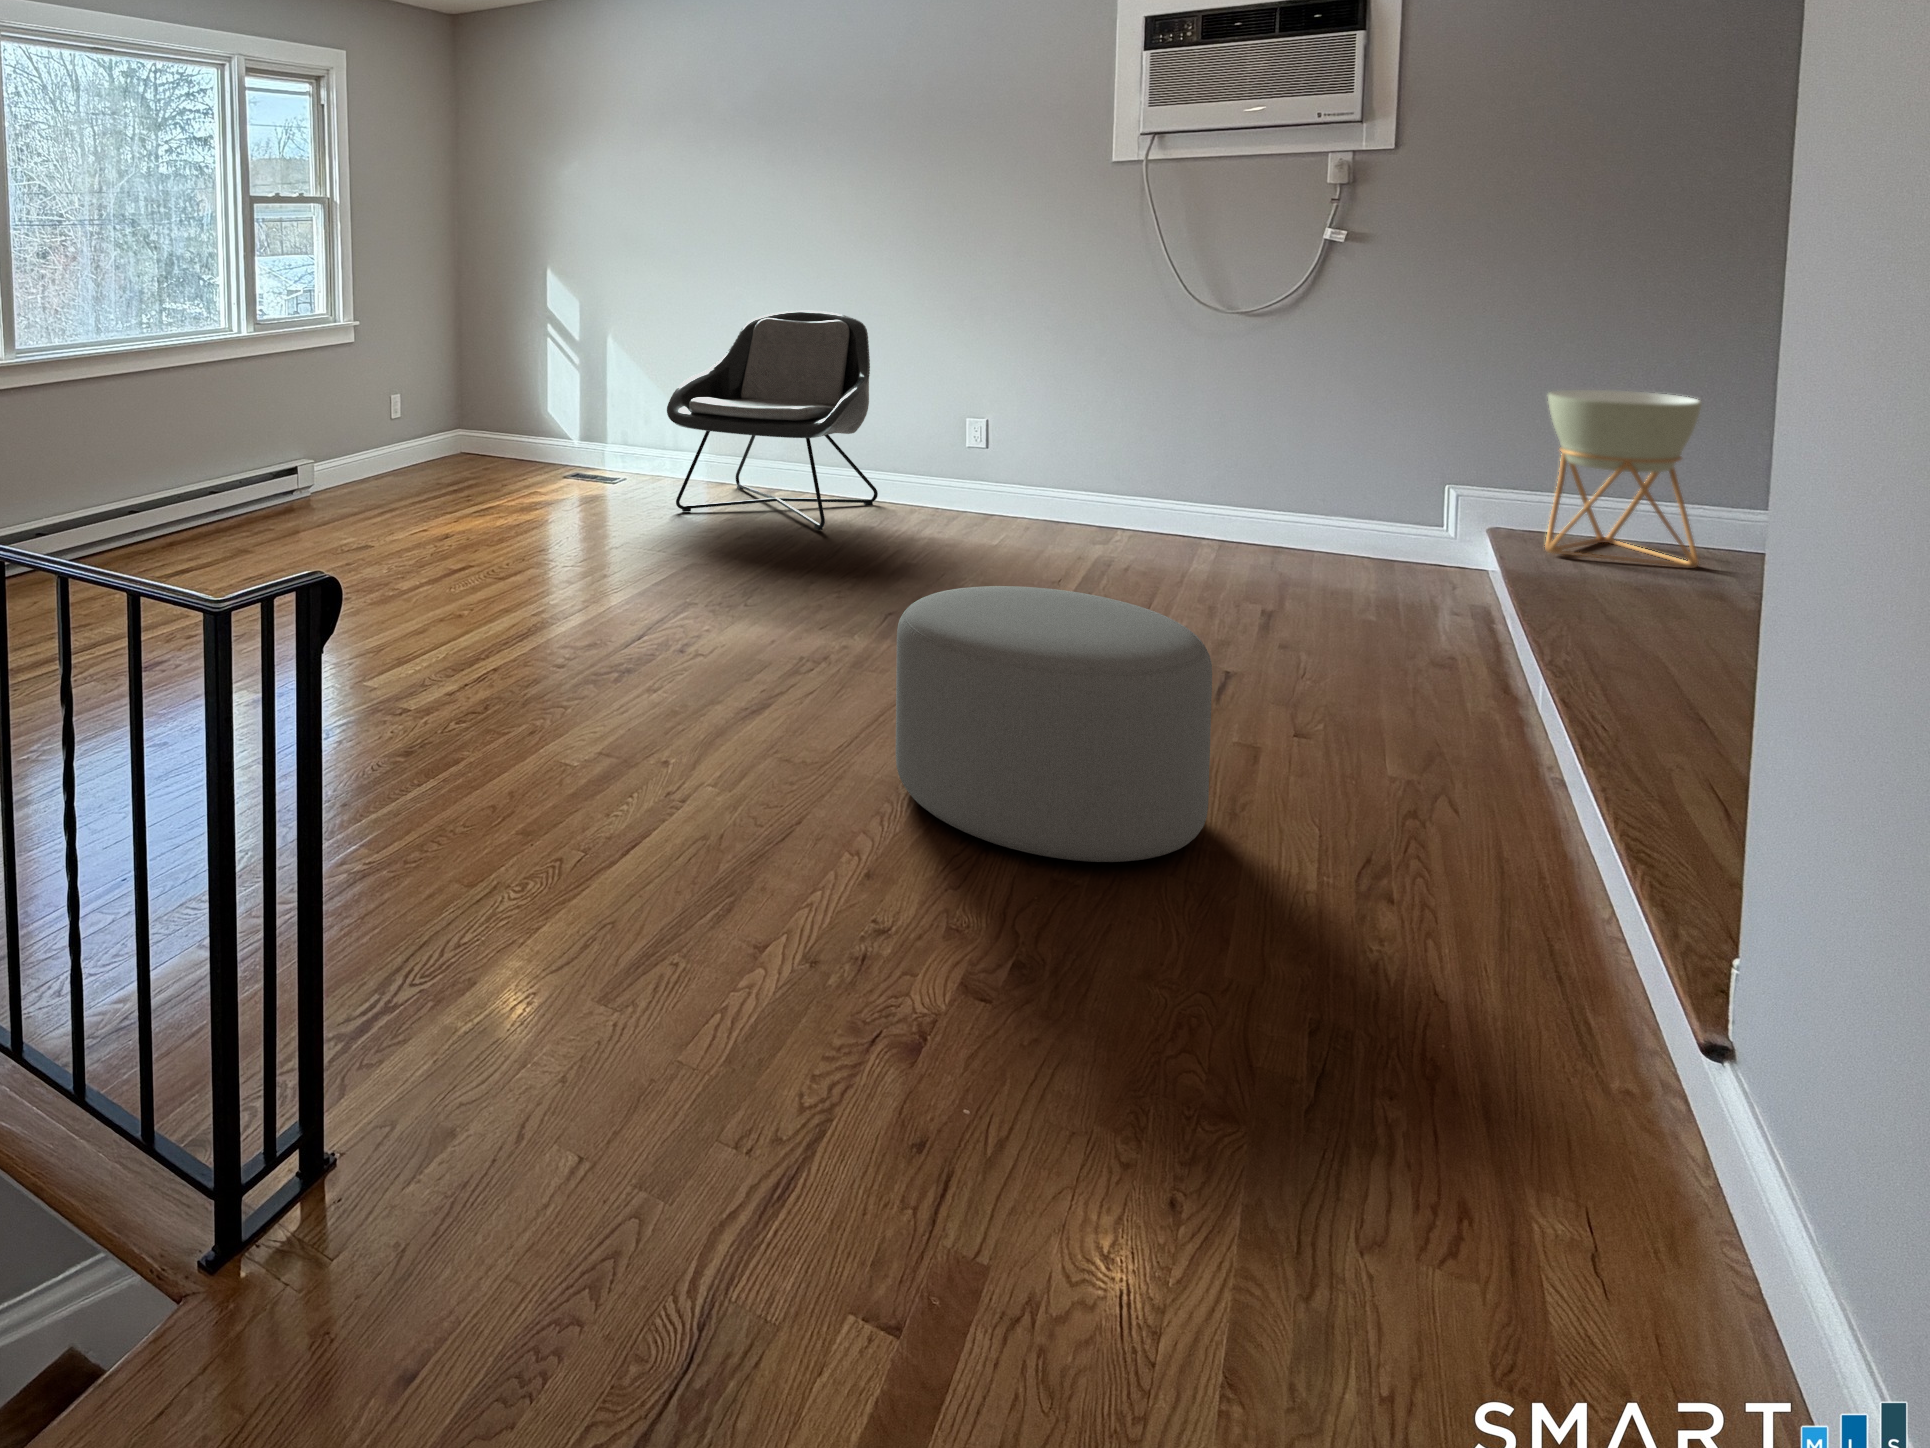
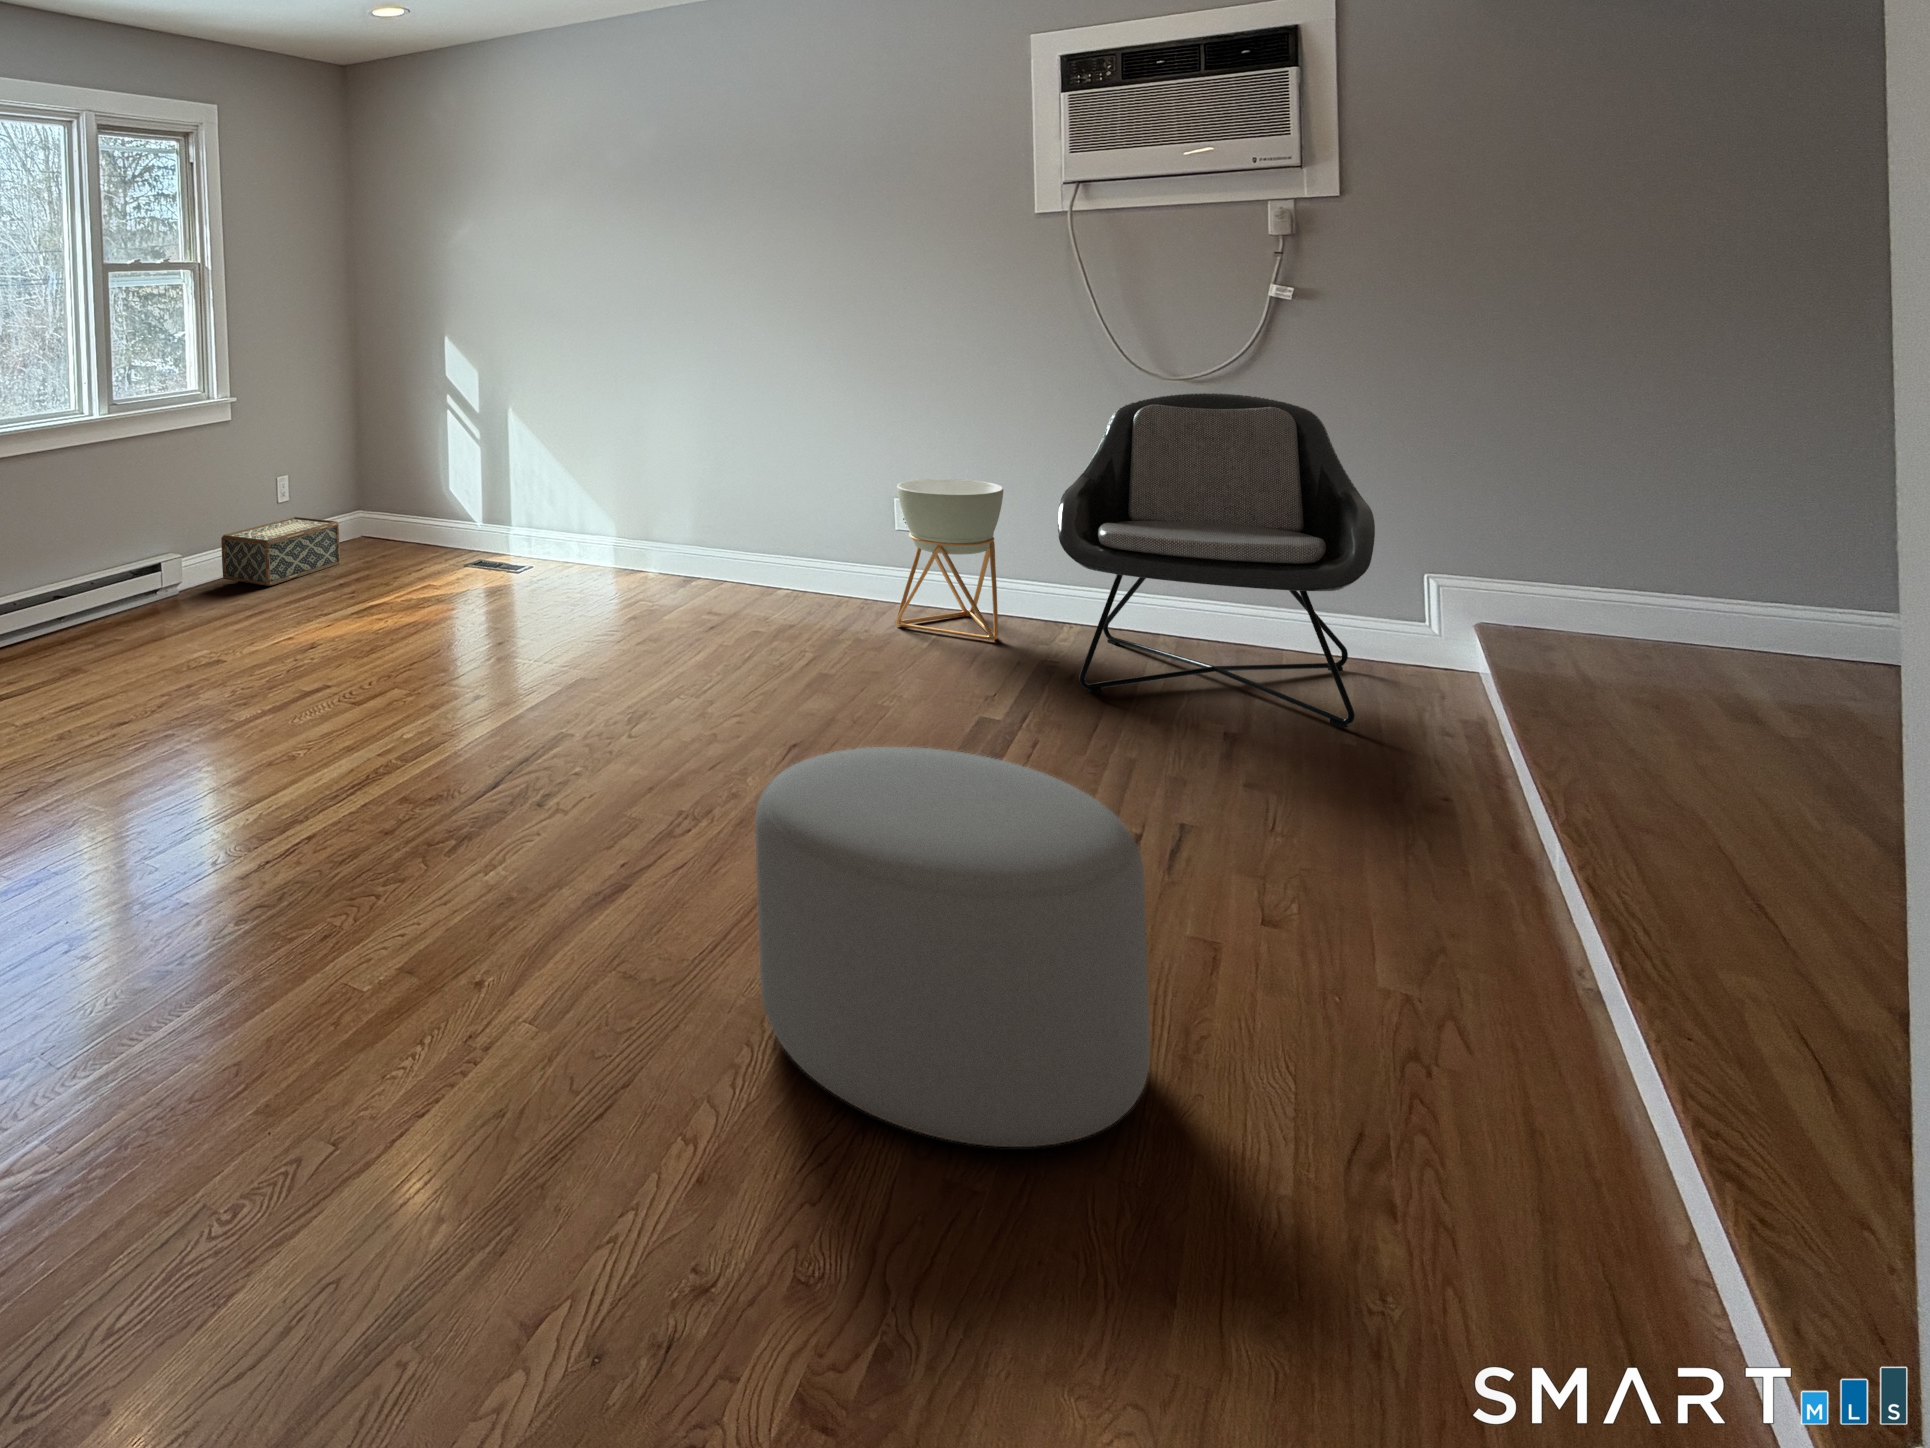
lounge chair: present [667,311,878,530] -> present [1058,393,1375,728]
planter: present [1545,390,1702,568] -> present [895,479,1003,640]
woven basket: none [346,431,450,489] -> present [221,517,340,586]

